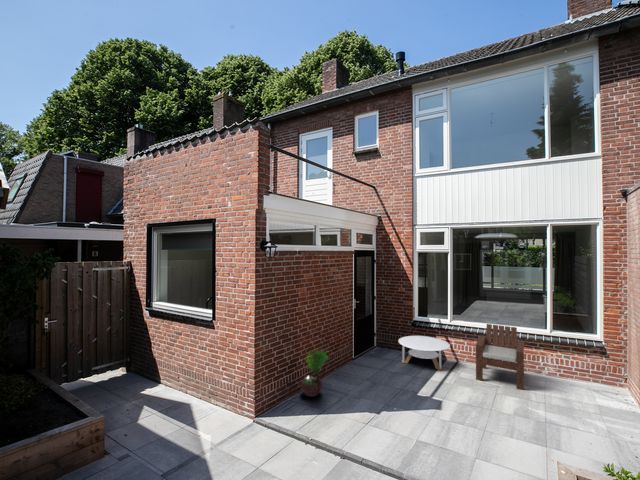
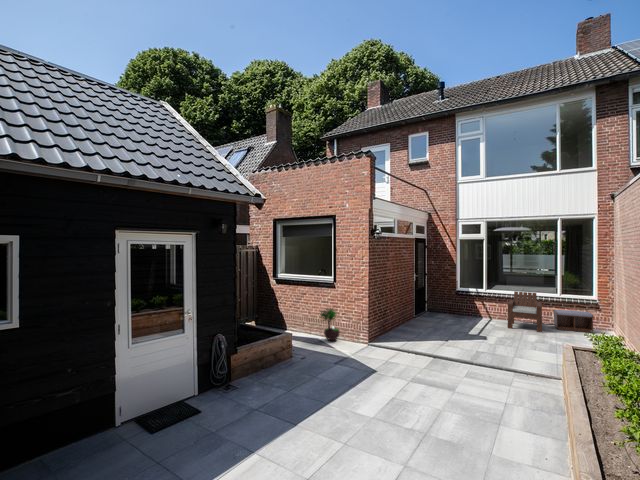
round table: present [399,336,450,370] -> none [448,303,487,324]
potted tree: present [301,352,328,397] -> present [320,309,340,340]
bench: none [540,353,599,391] -> present [553,310,594,332]

